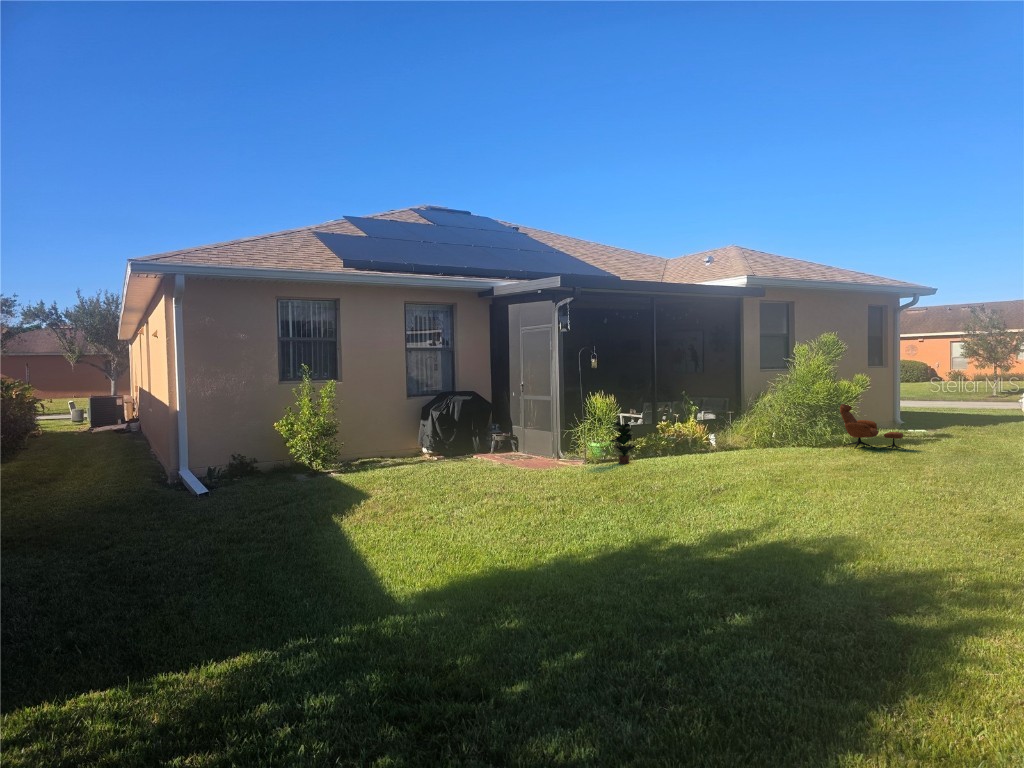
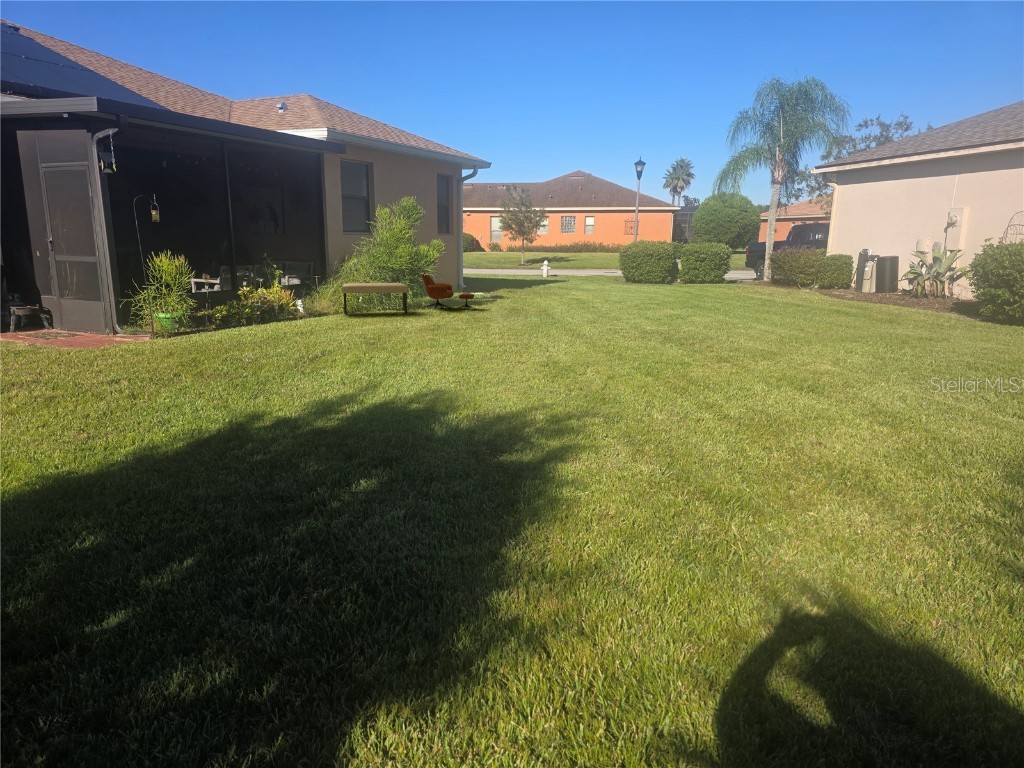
bench: none [755,420,824,451] -> present [342,283,408,314]
potted plant: present [610,423,635,464] -> none [181,287,214,335]

